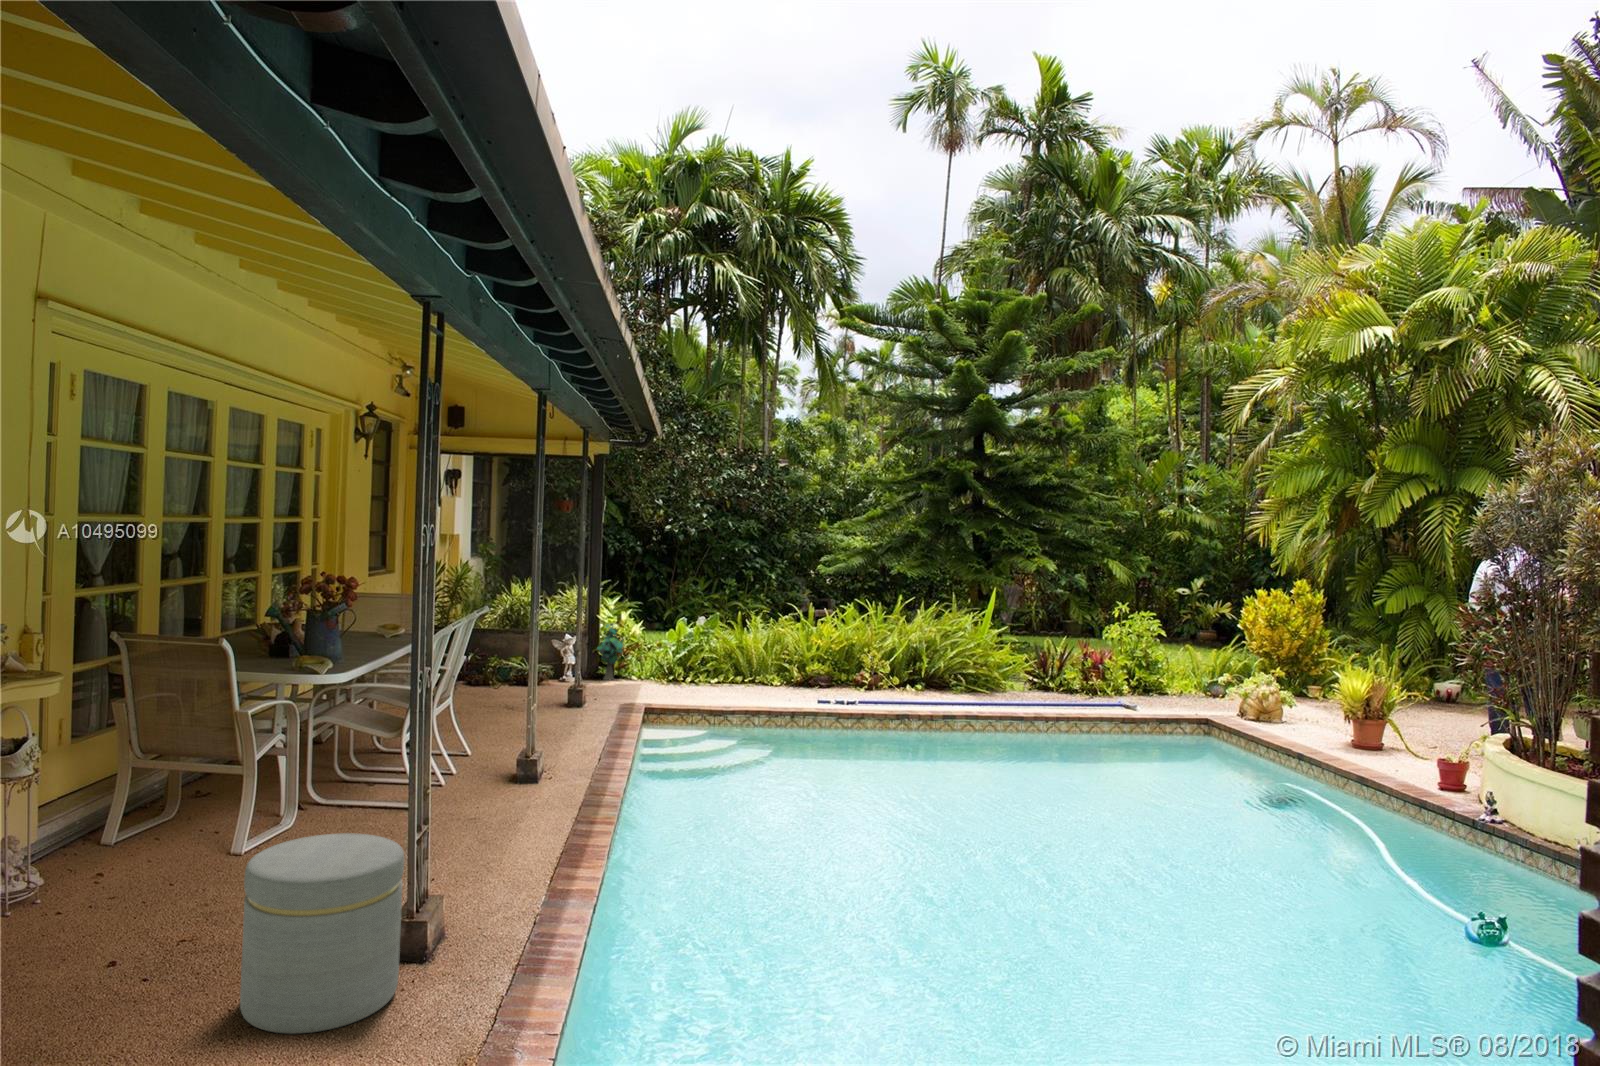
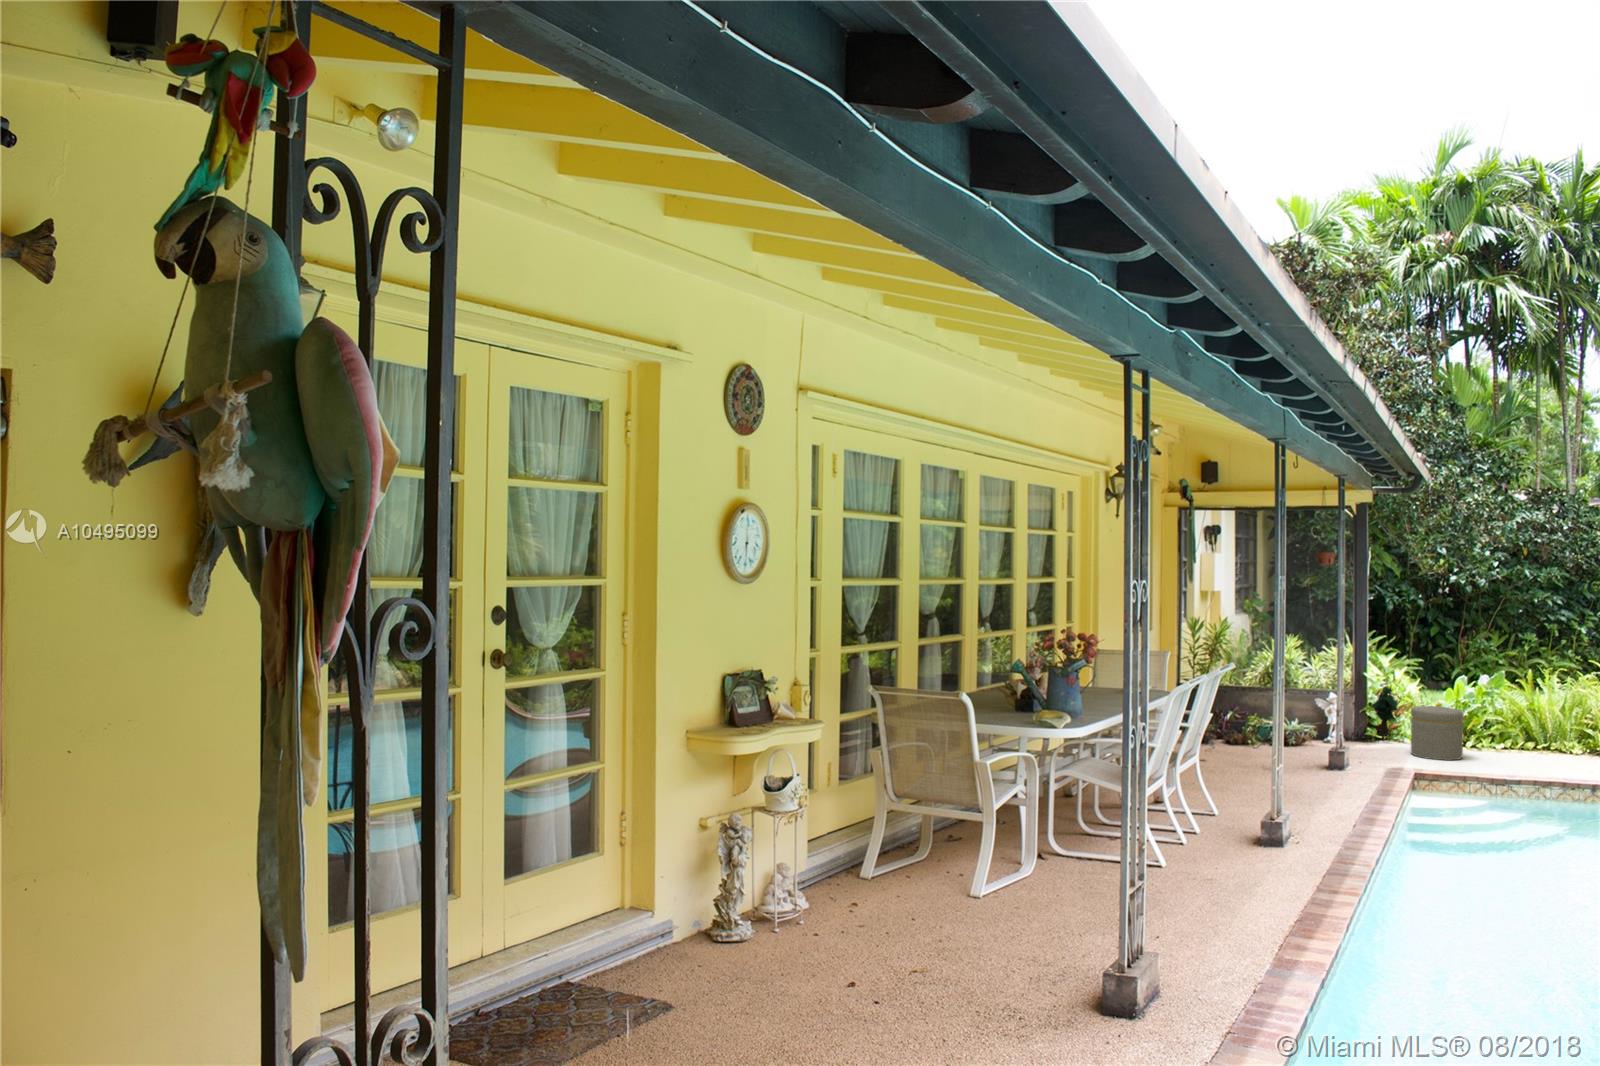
ottoman: present [240,833,404,1034] -> present [1411,706,1464,760]

